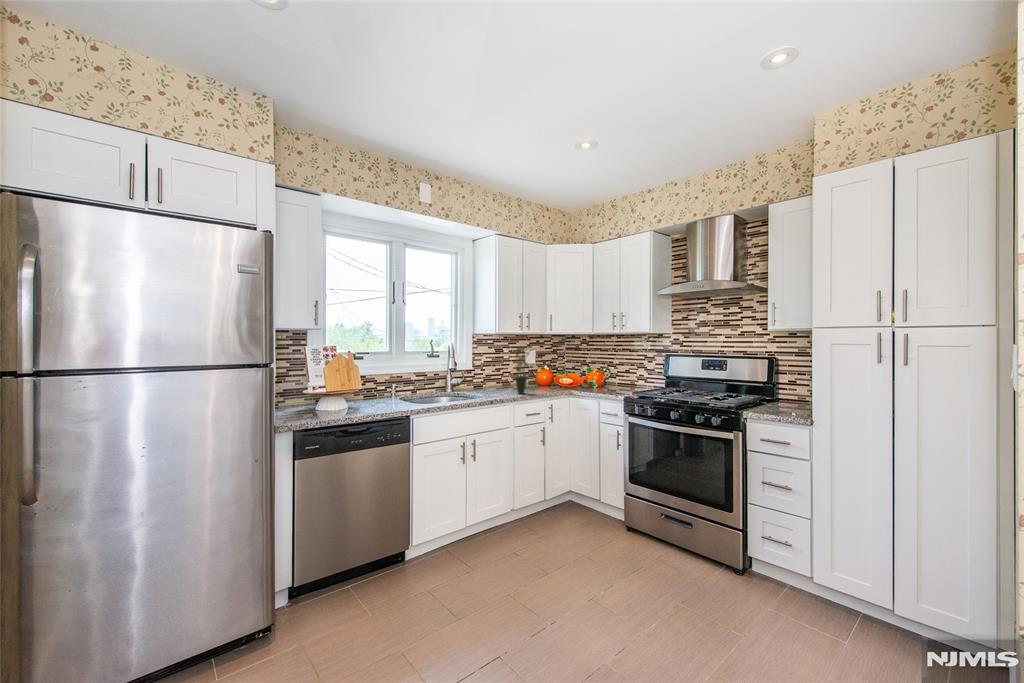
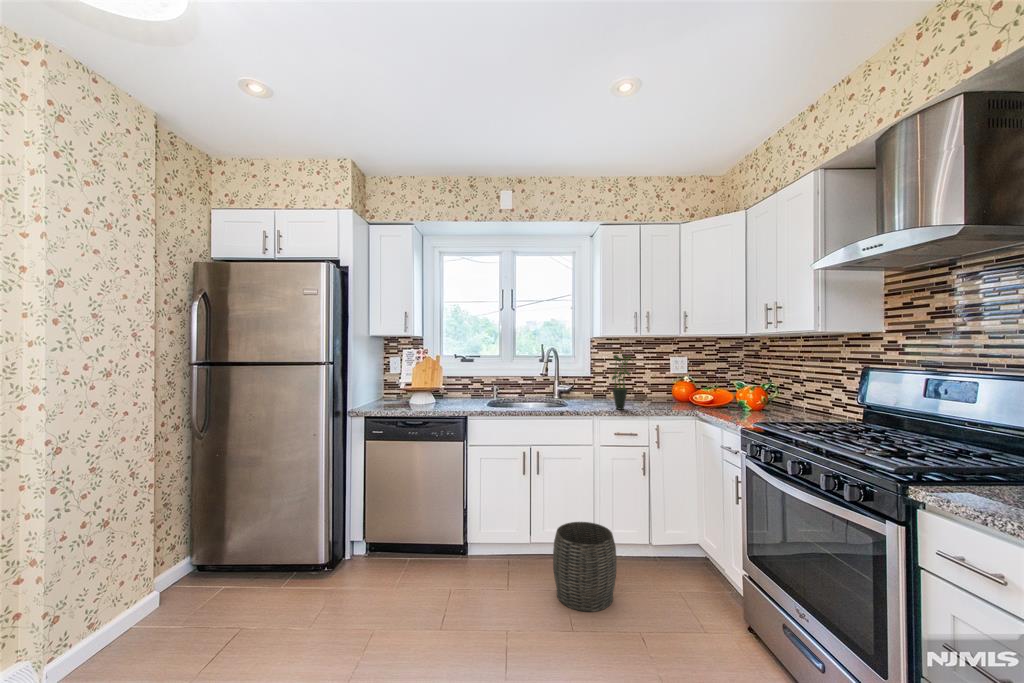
woven basket: none [508,487,559,559] -> present [553,522,617,612]

